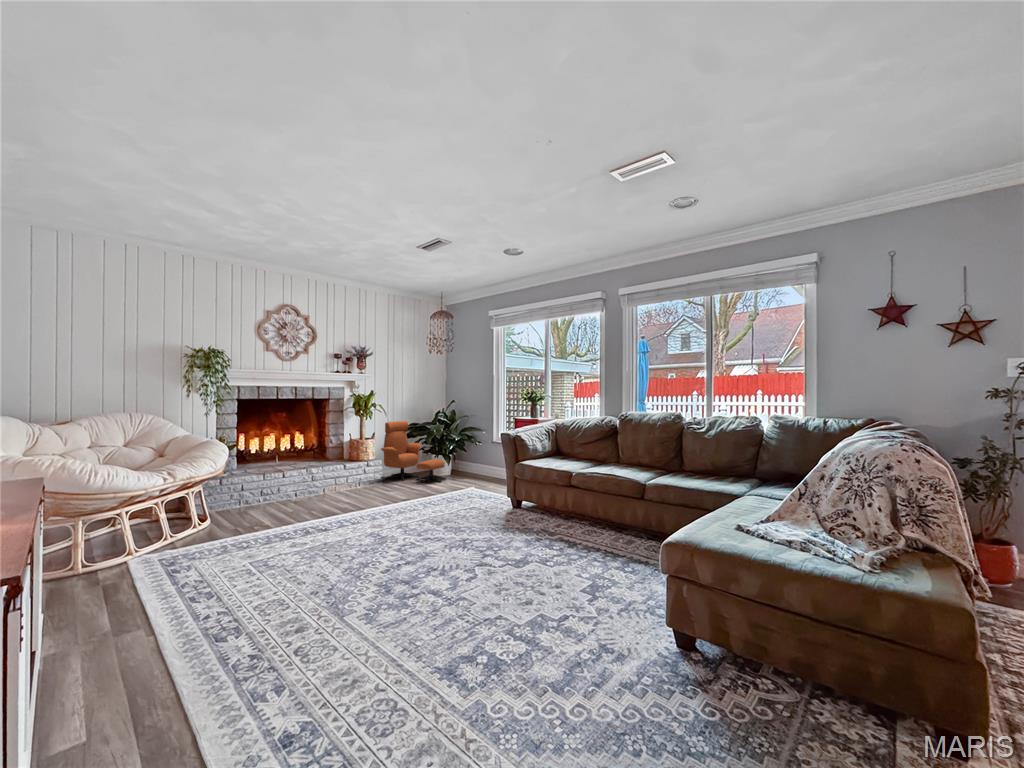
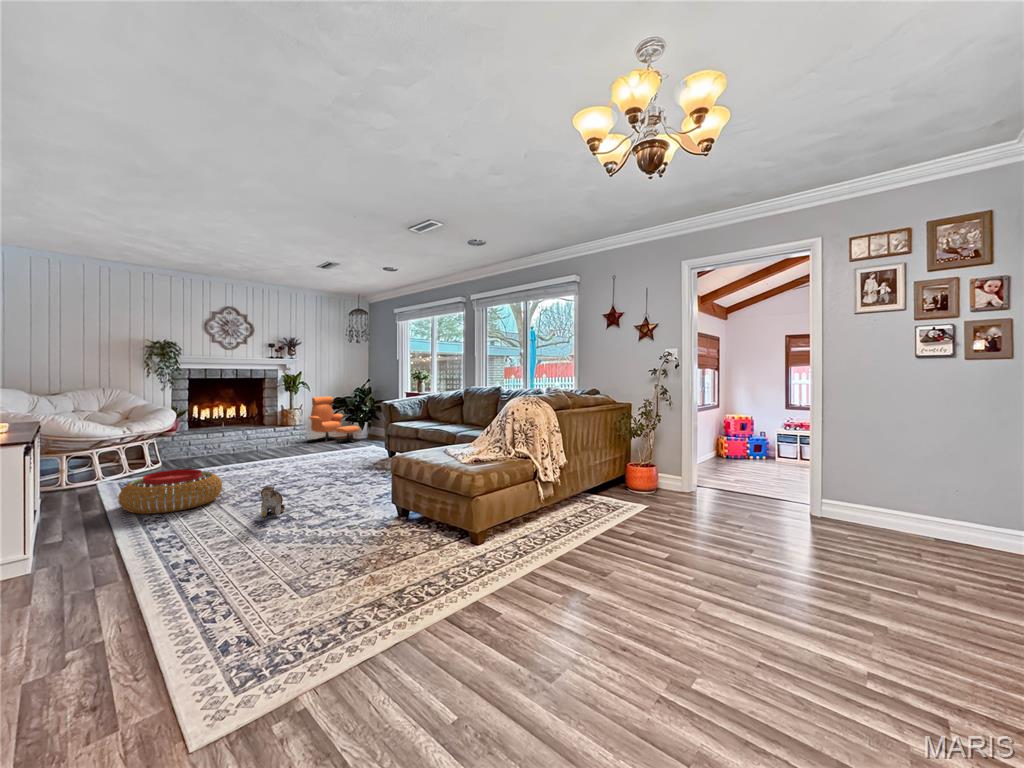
pouf: none [174,551,331,644] -> present [118,469,222,514]
plush toy: none [422,601,455,657] -> present [259,486,285,517]

